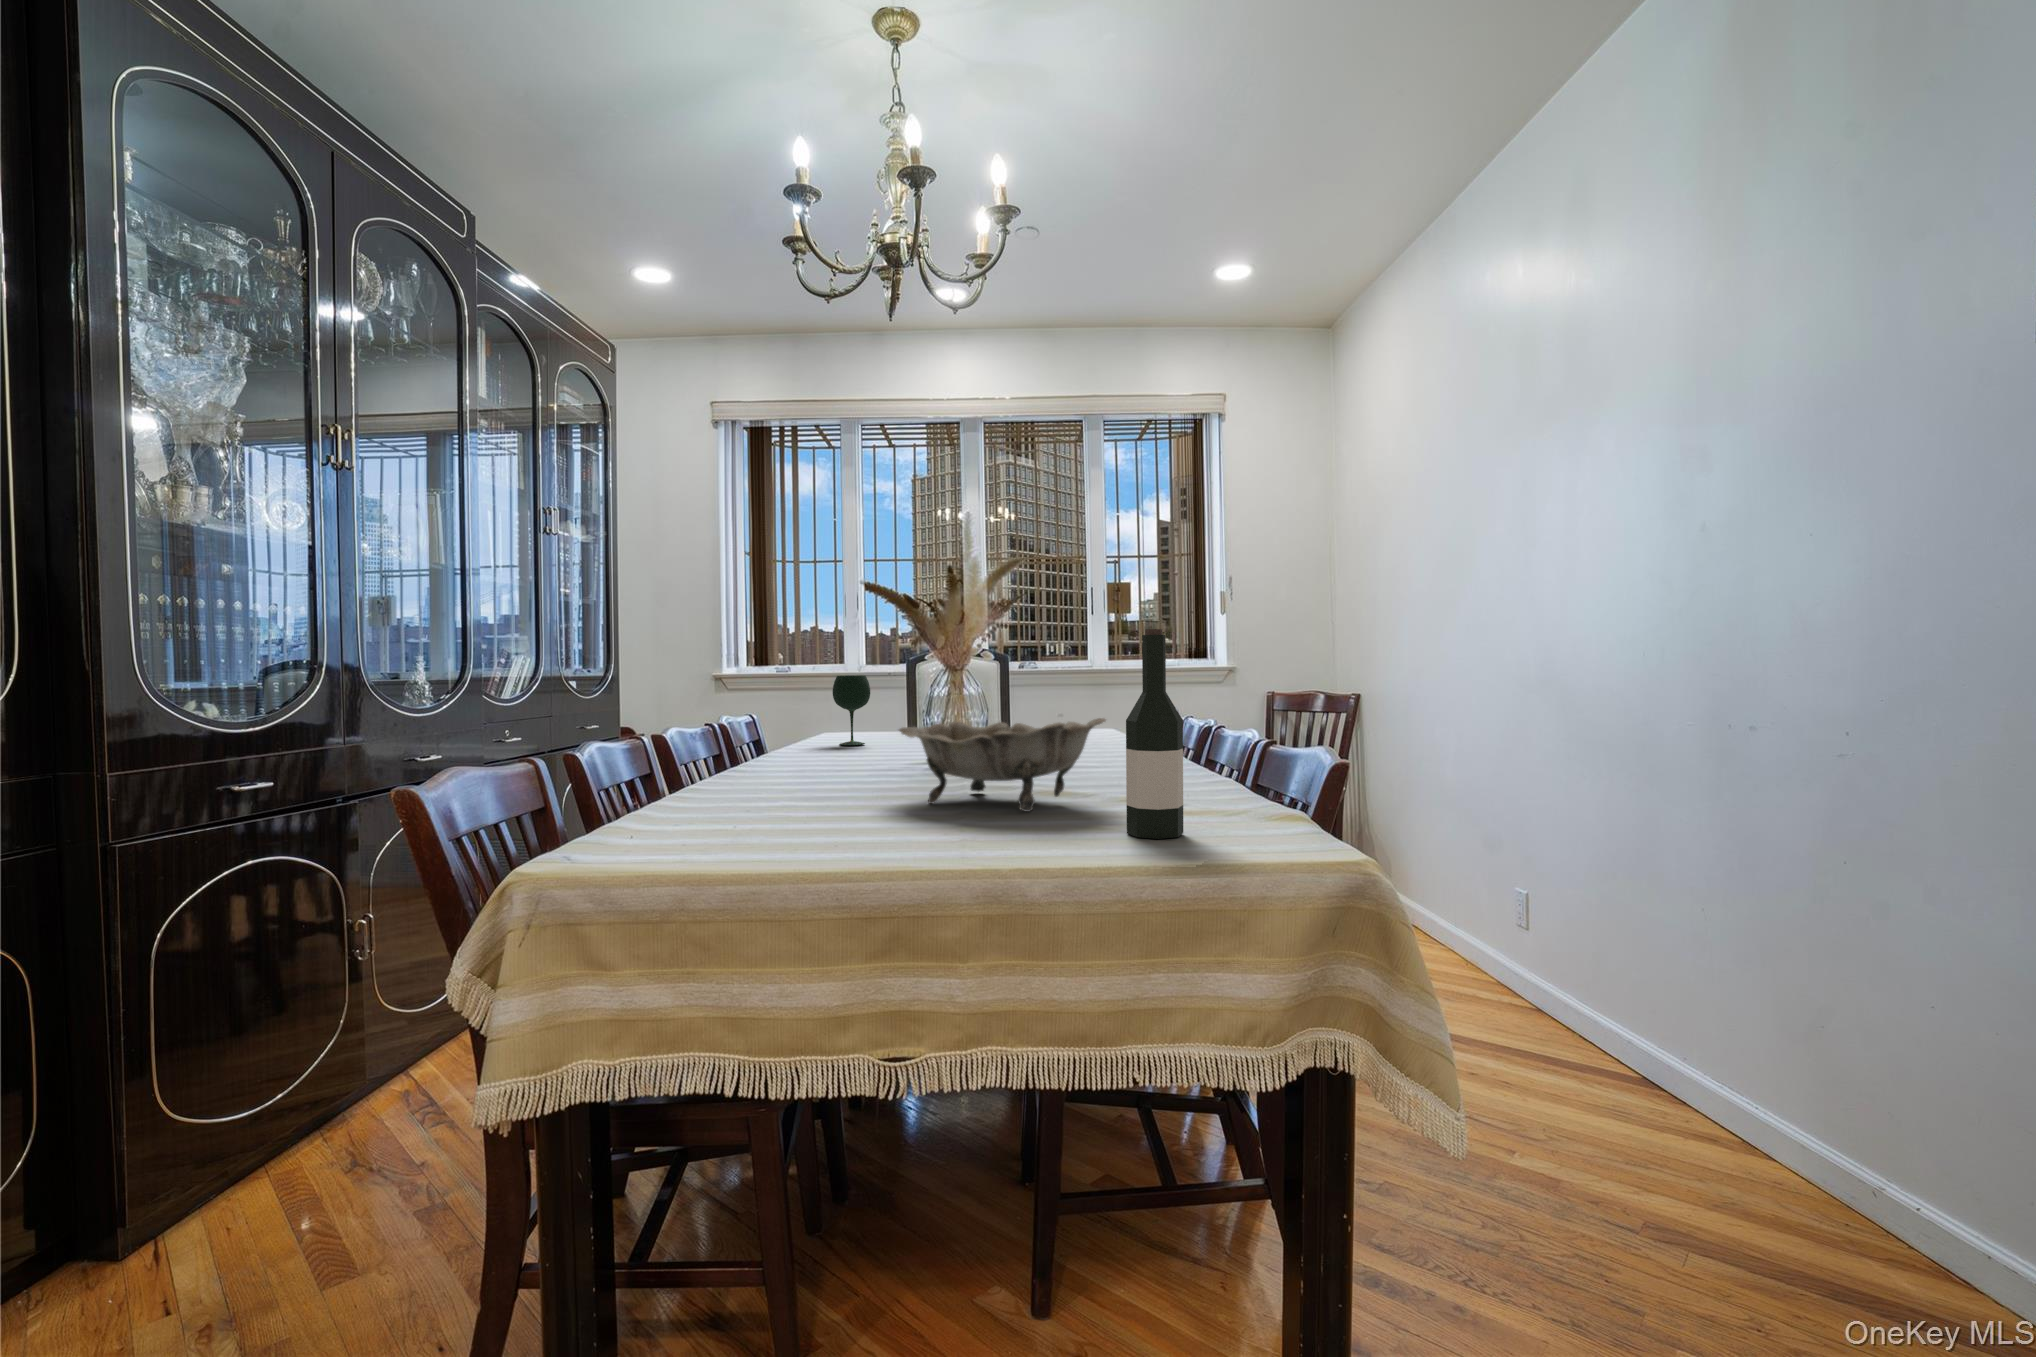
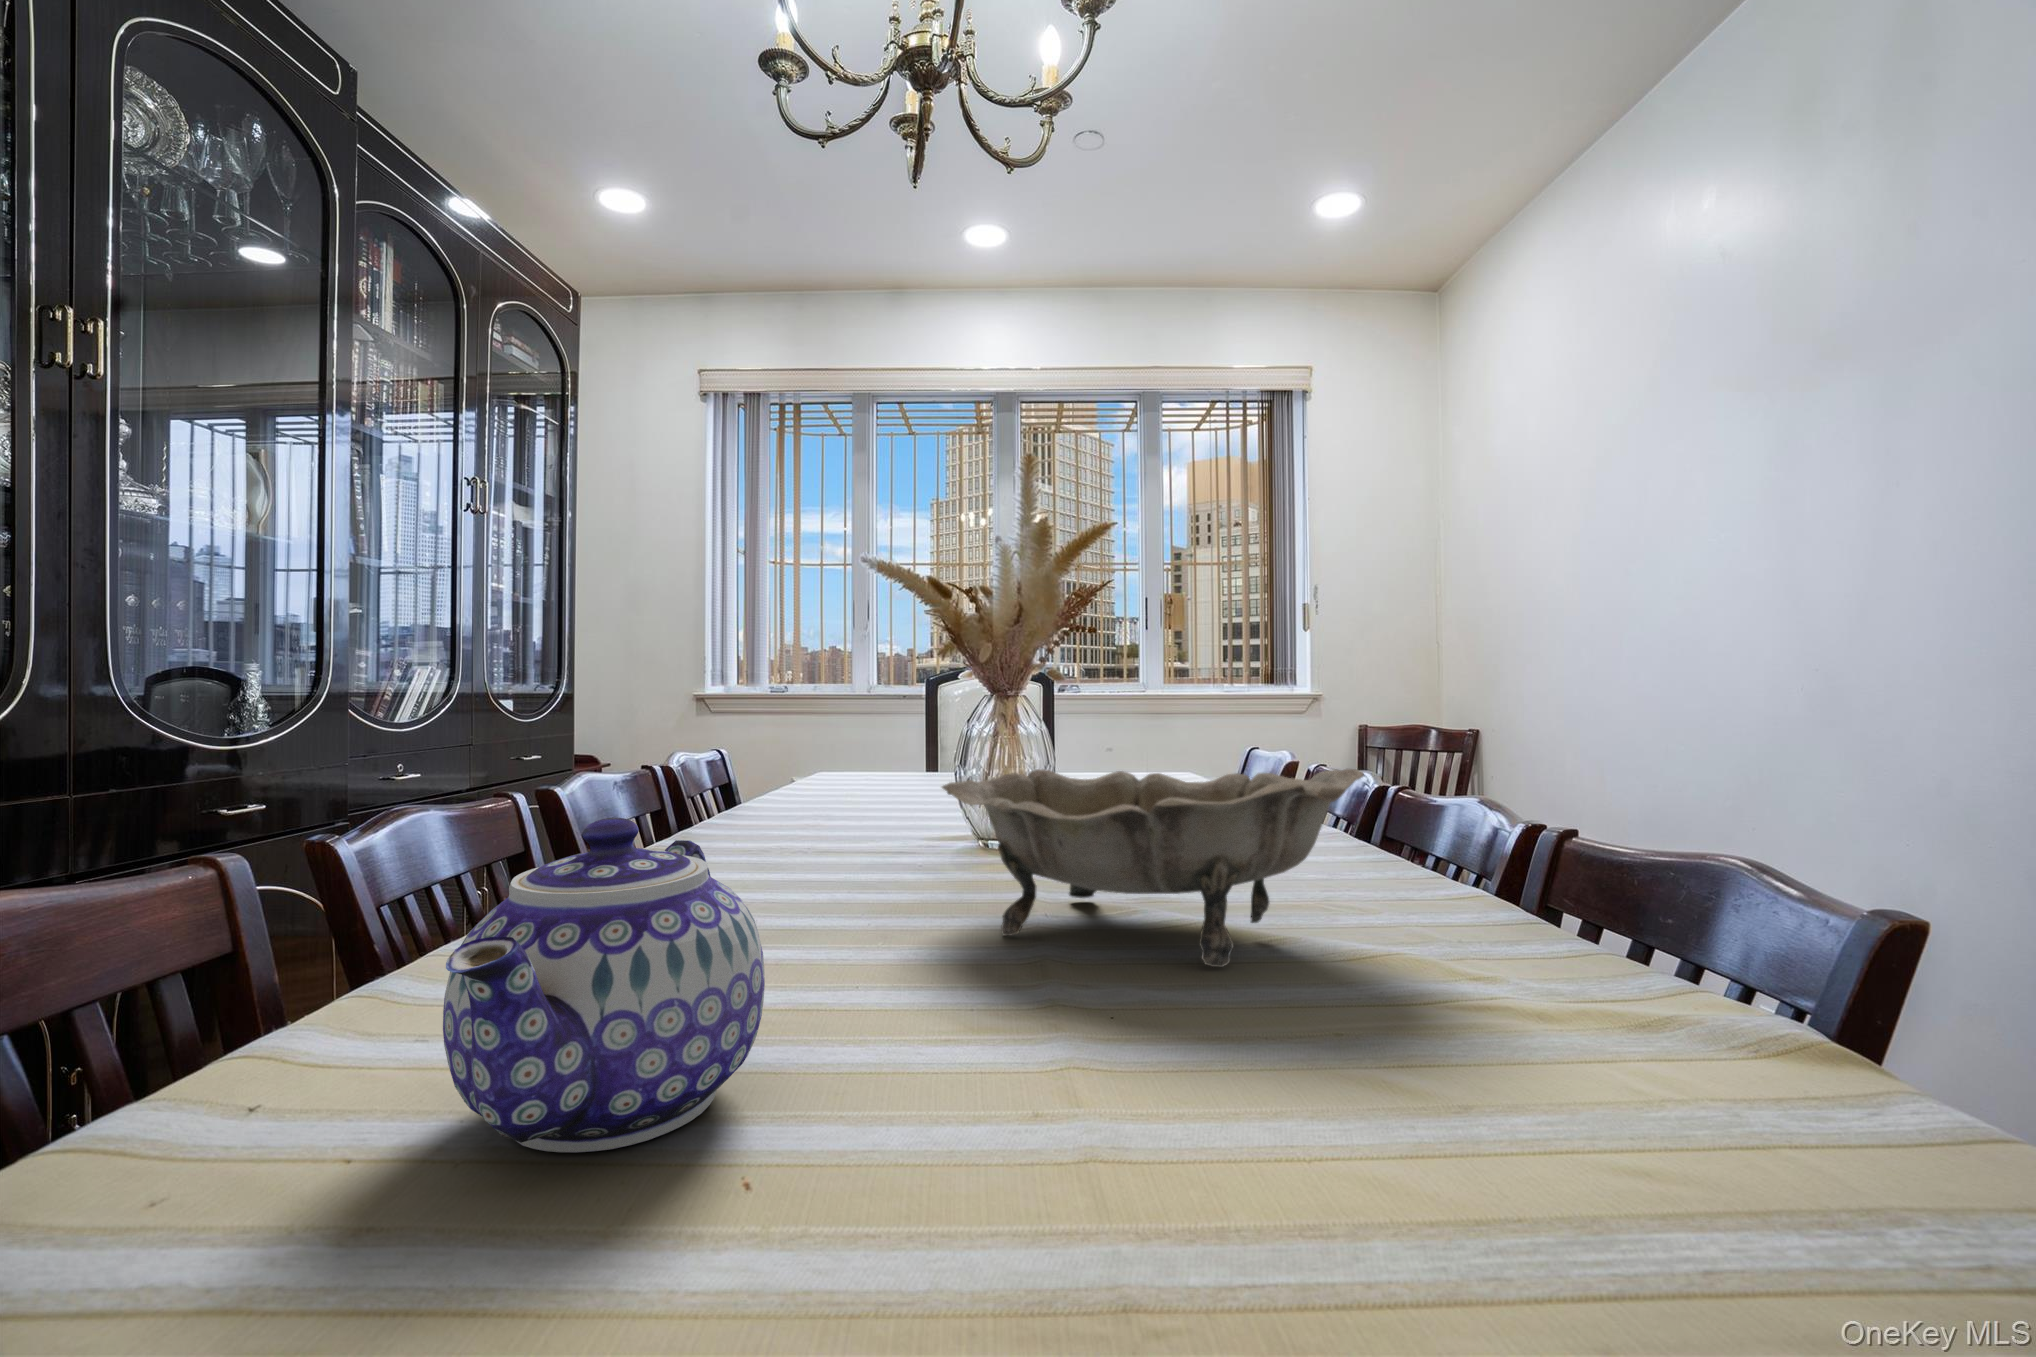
wine bottle: present [1126,629,1183,839] -> none [1531,554,1702,1106]
wine glass: present [833,675,870,746] -> none [831,696,883,793]
teapot: none [709,734,820,847] -> present [443,818,765,1152]

